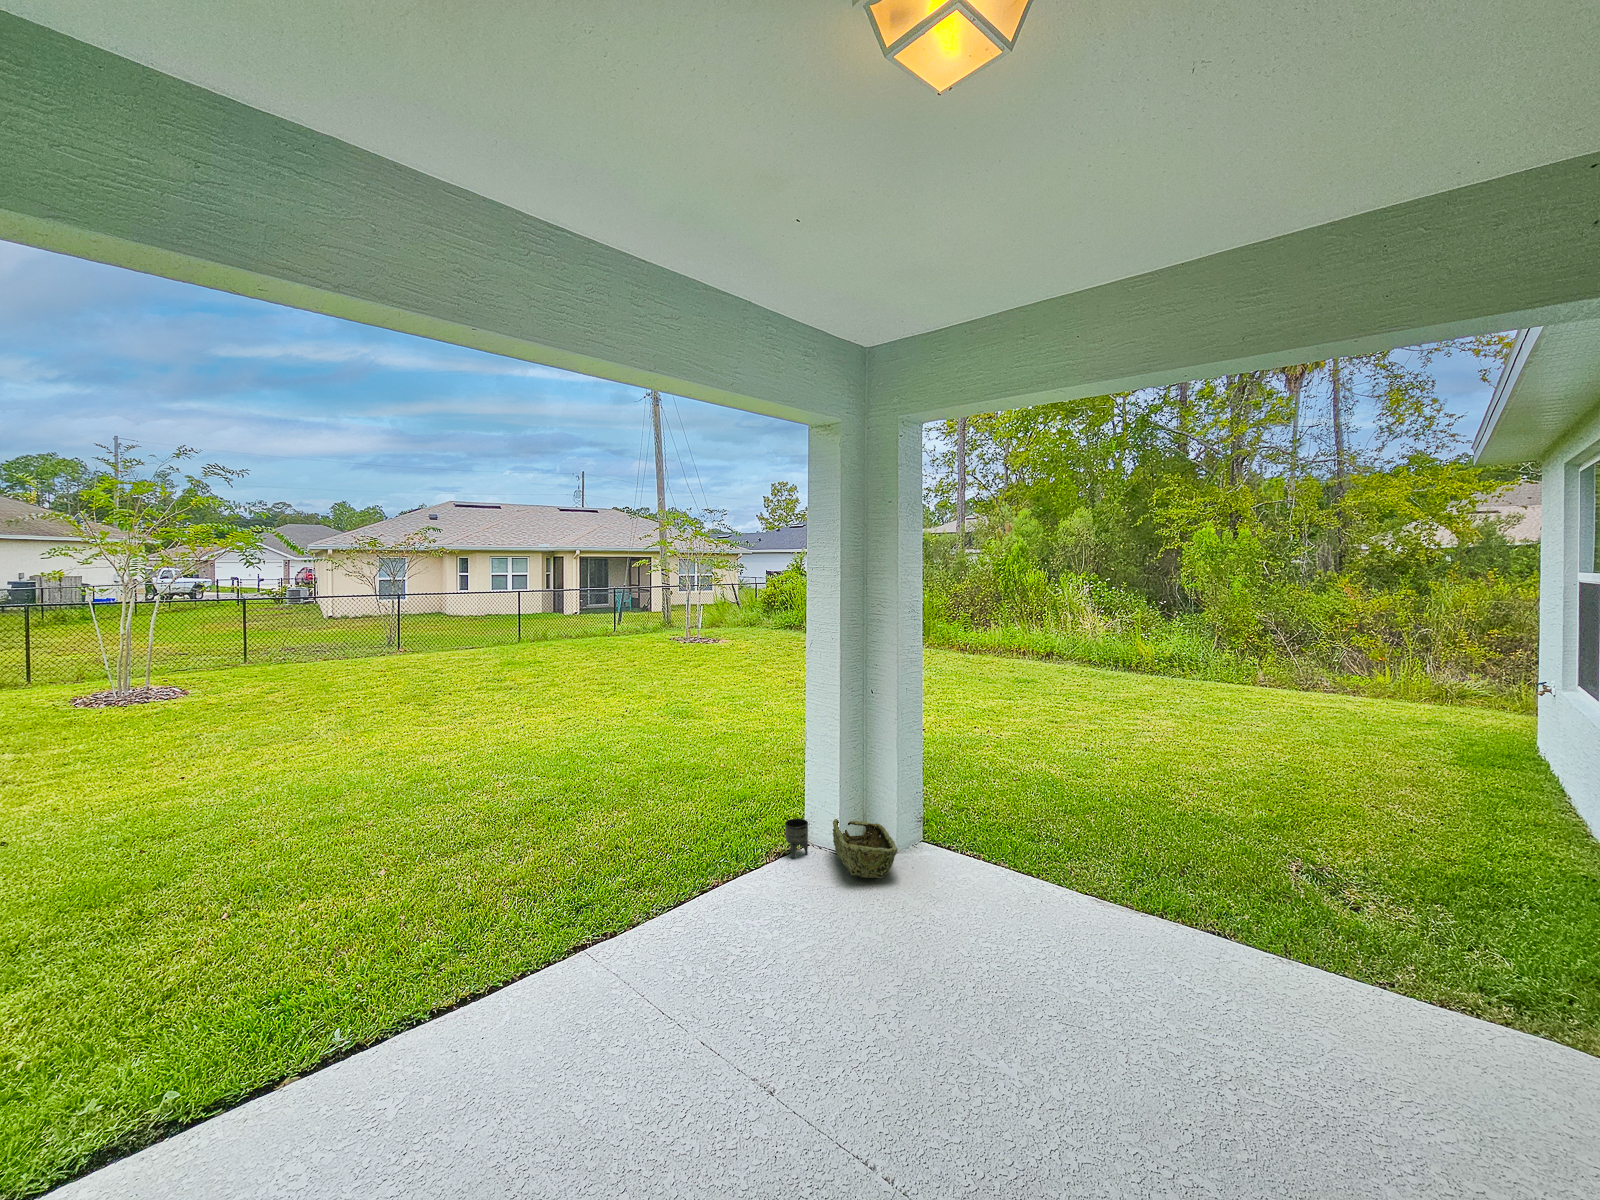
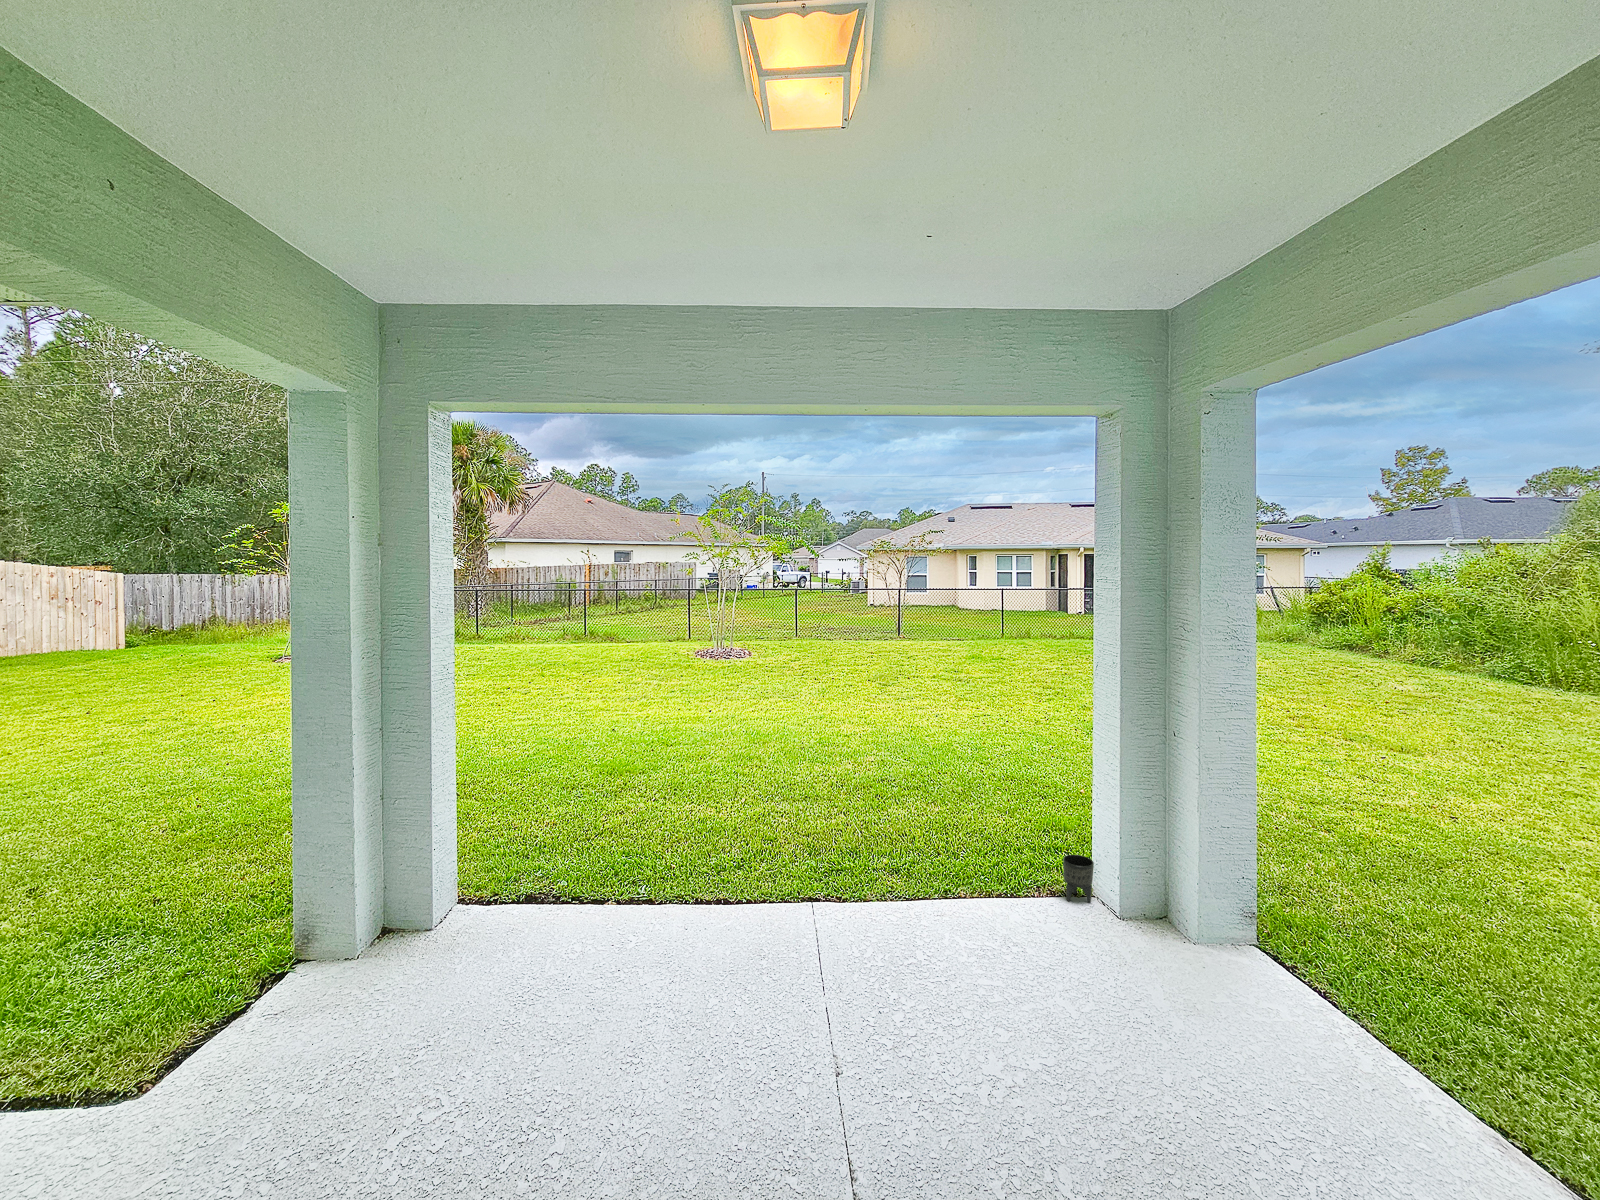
woven basket: present [833,819,898,878] -> none [1100,872,1196,962]

